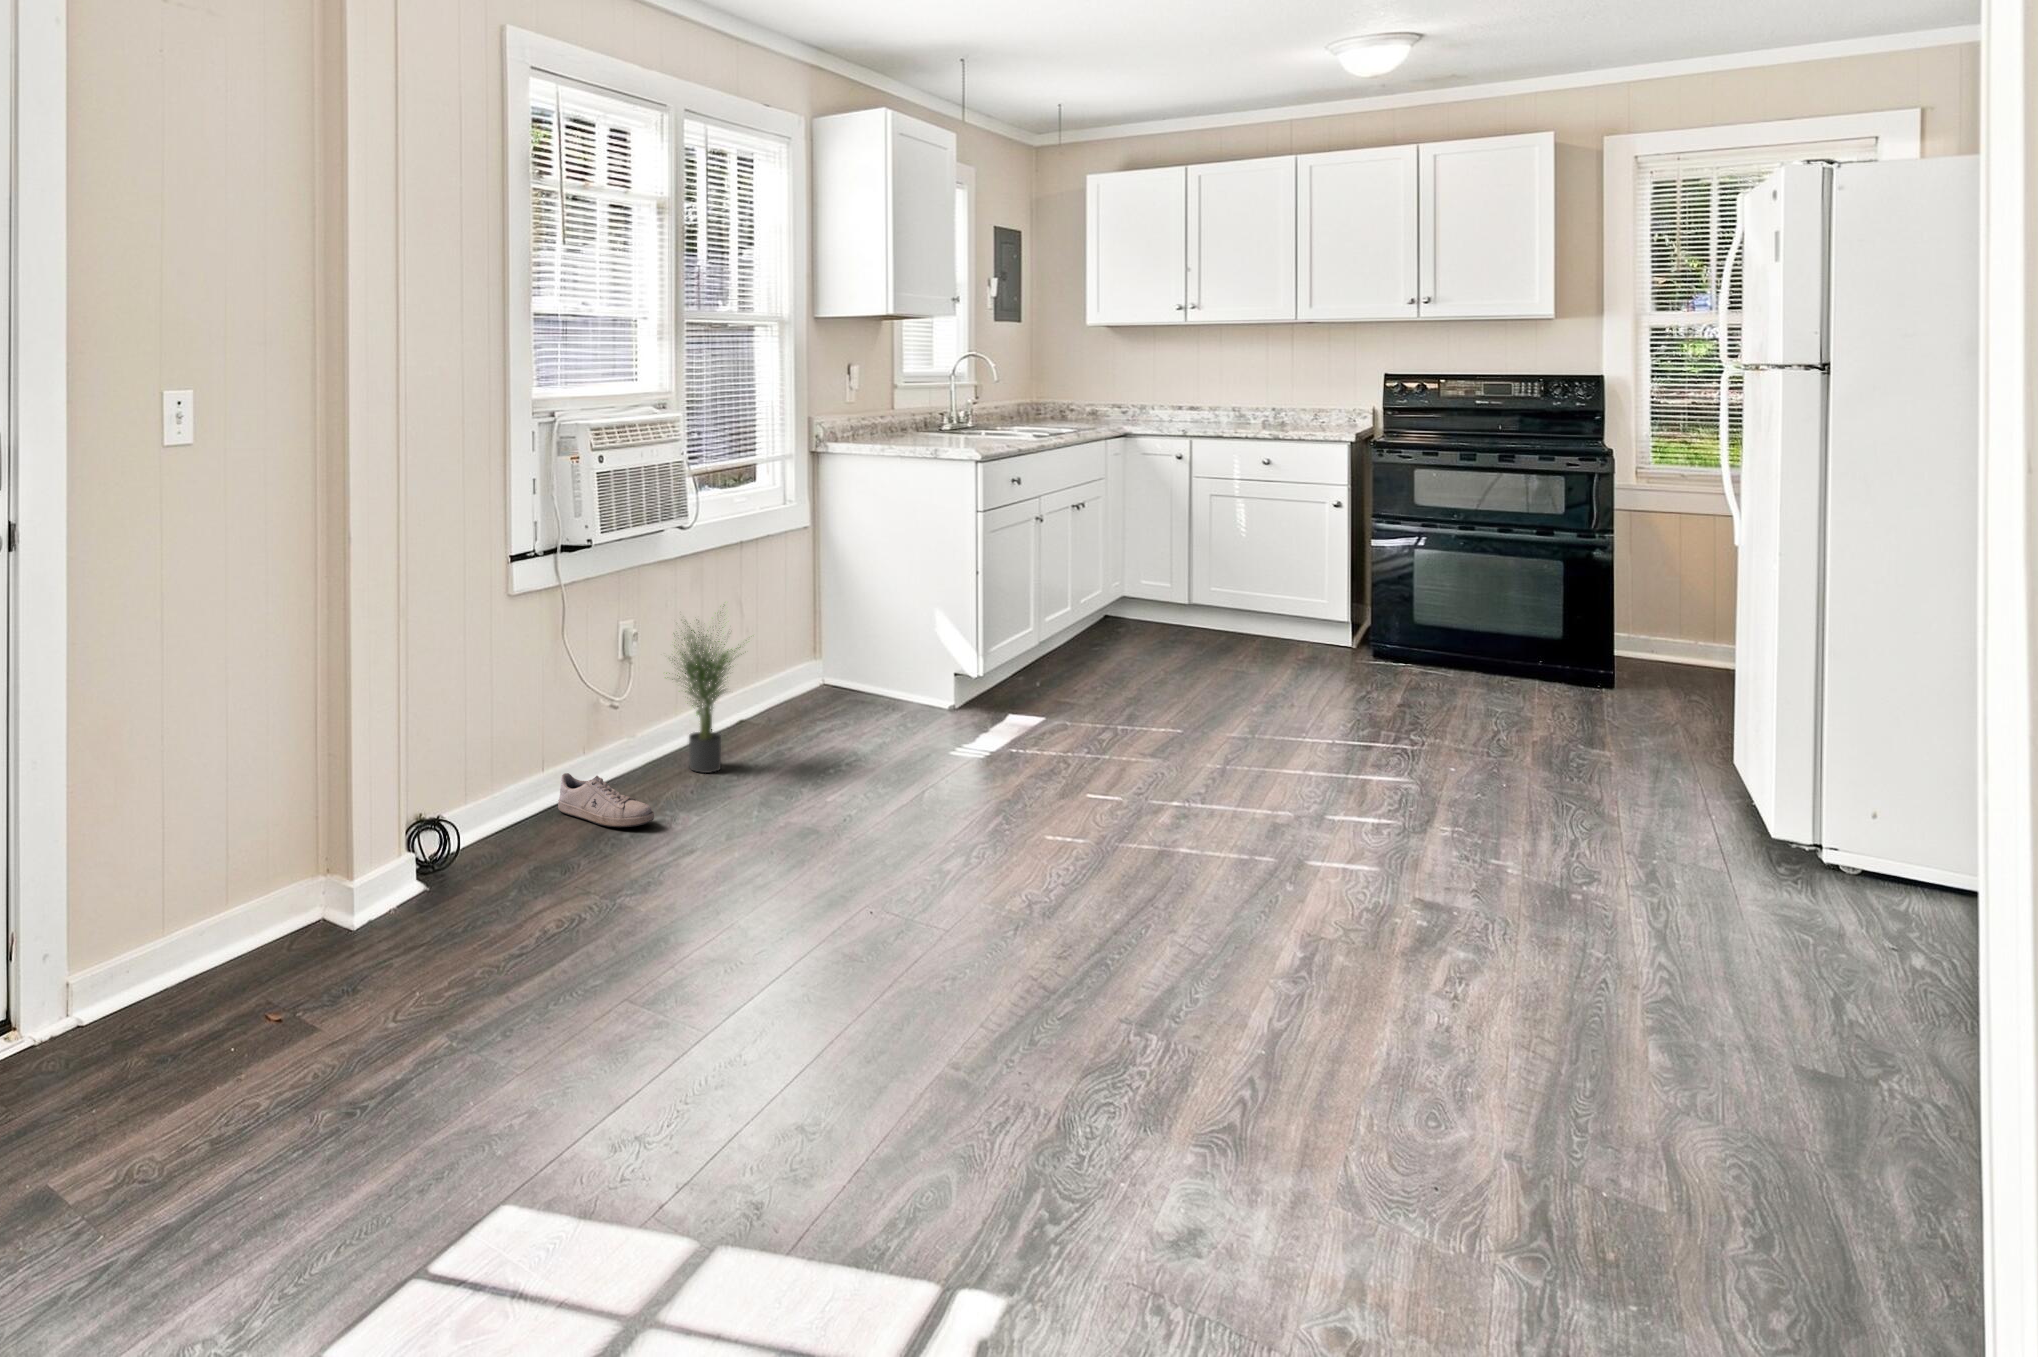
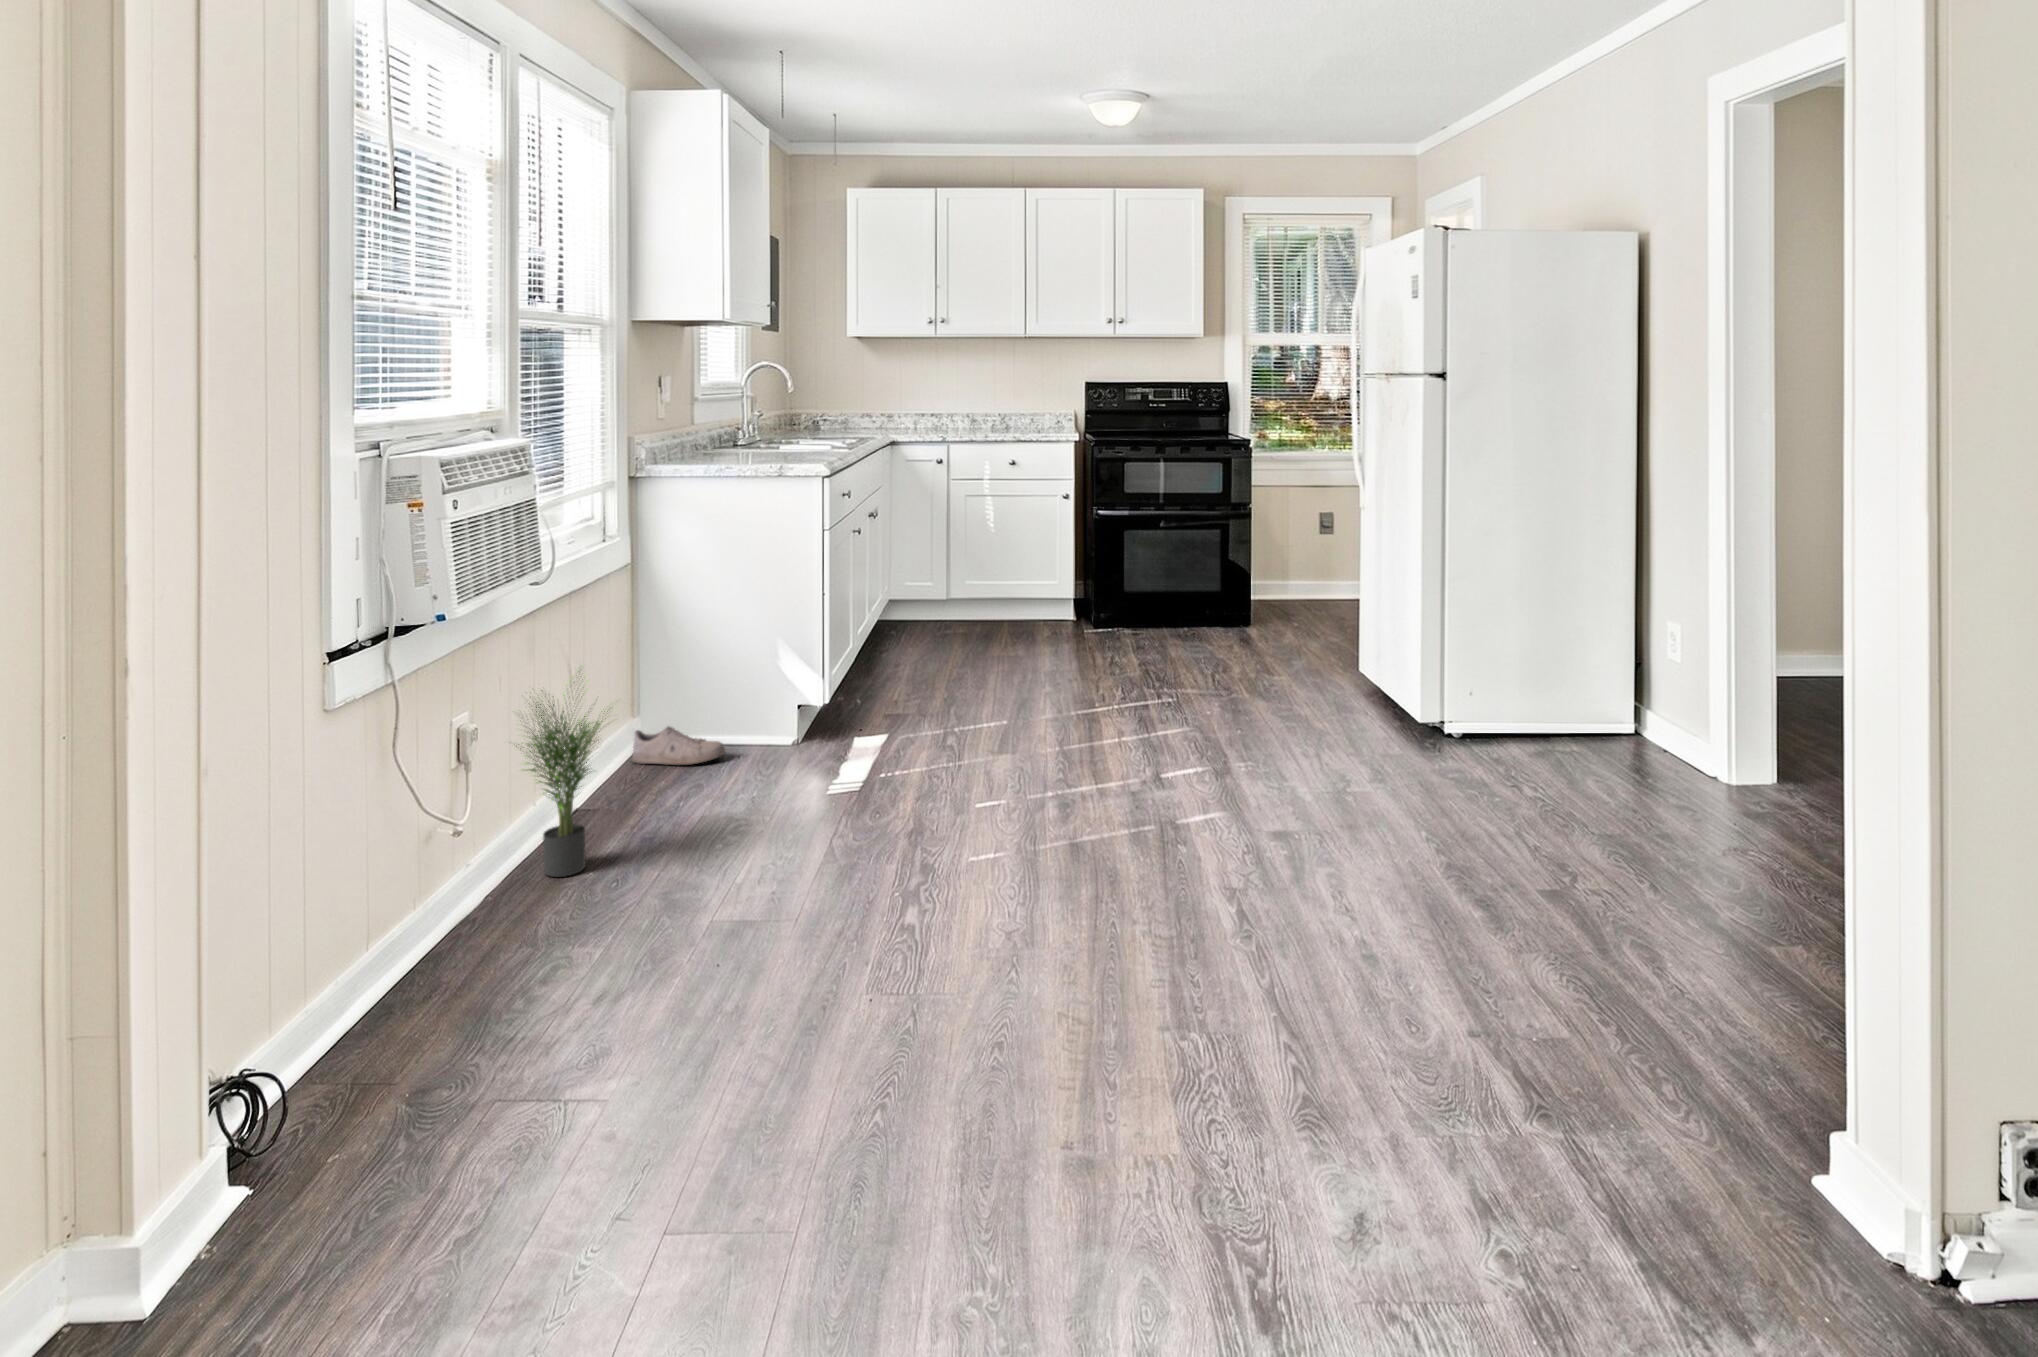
shoe: present [558,773,654,827] -> present [632,727,725,765]

